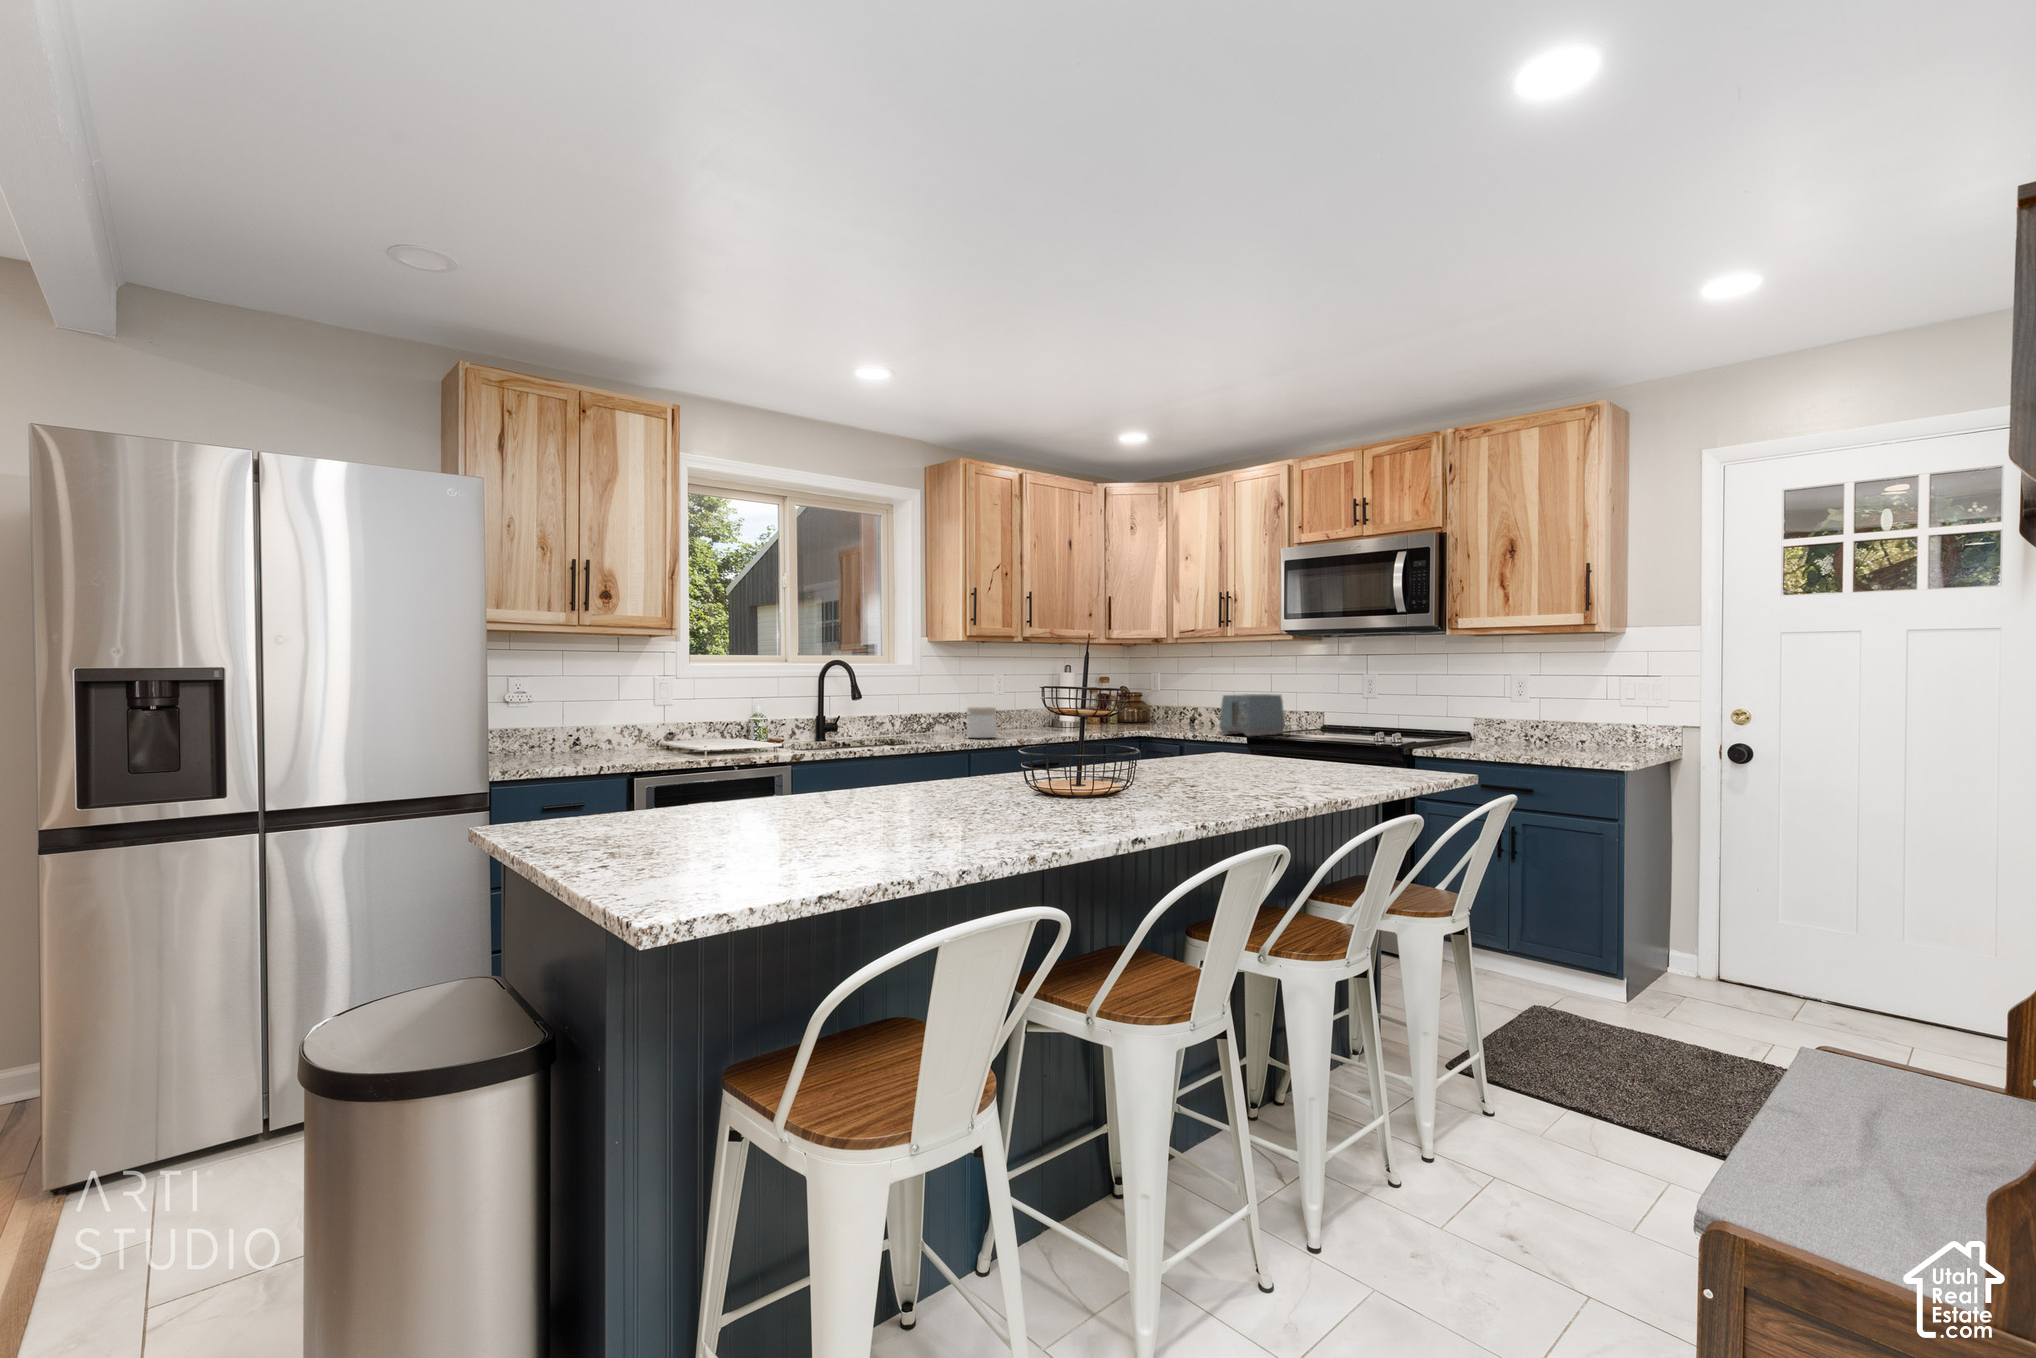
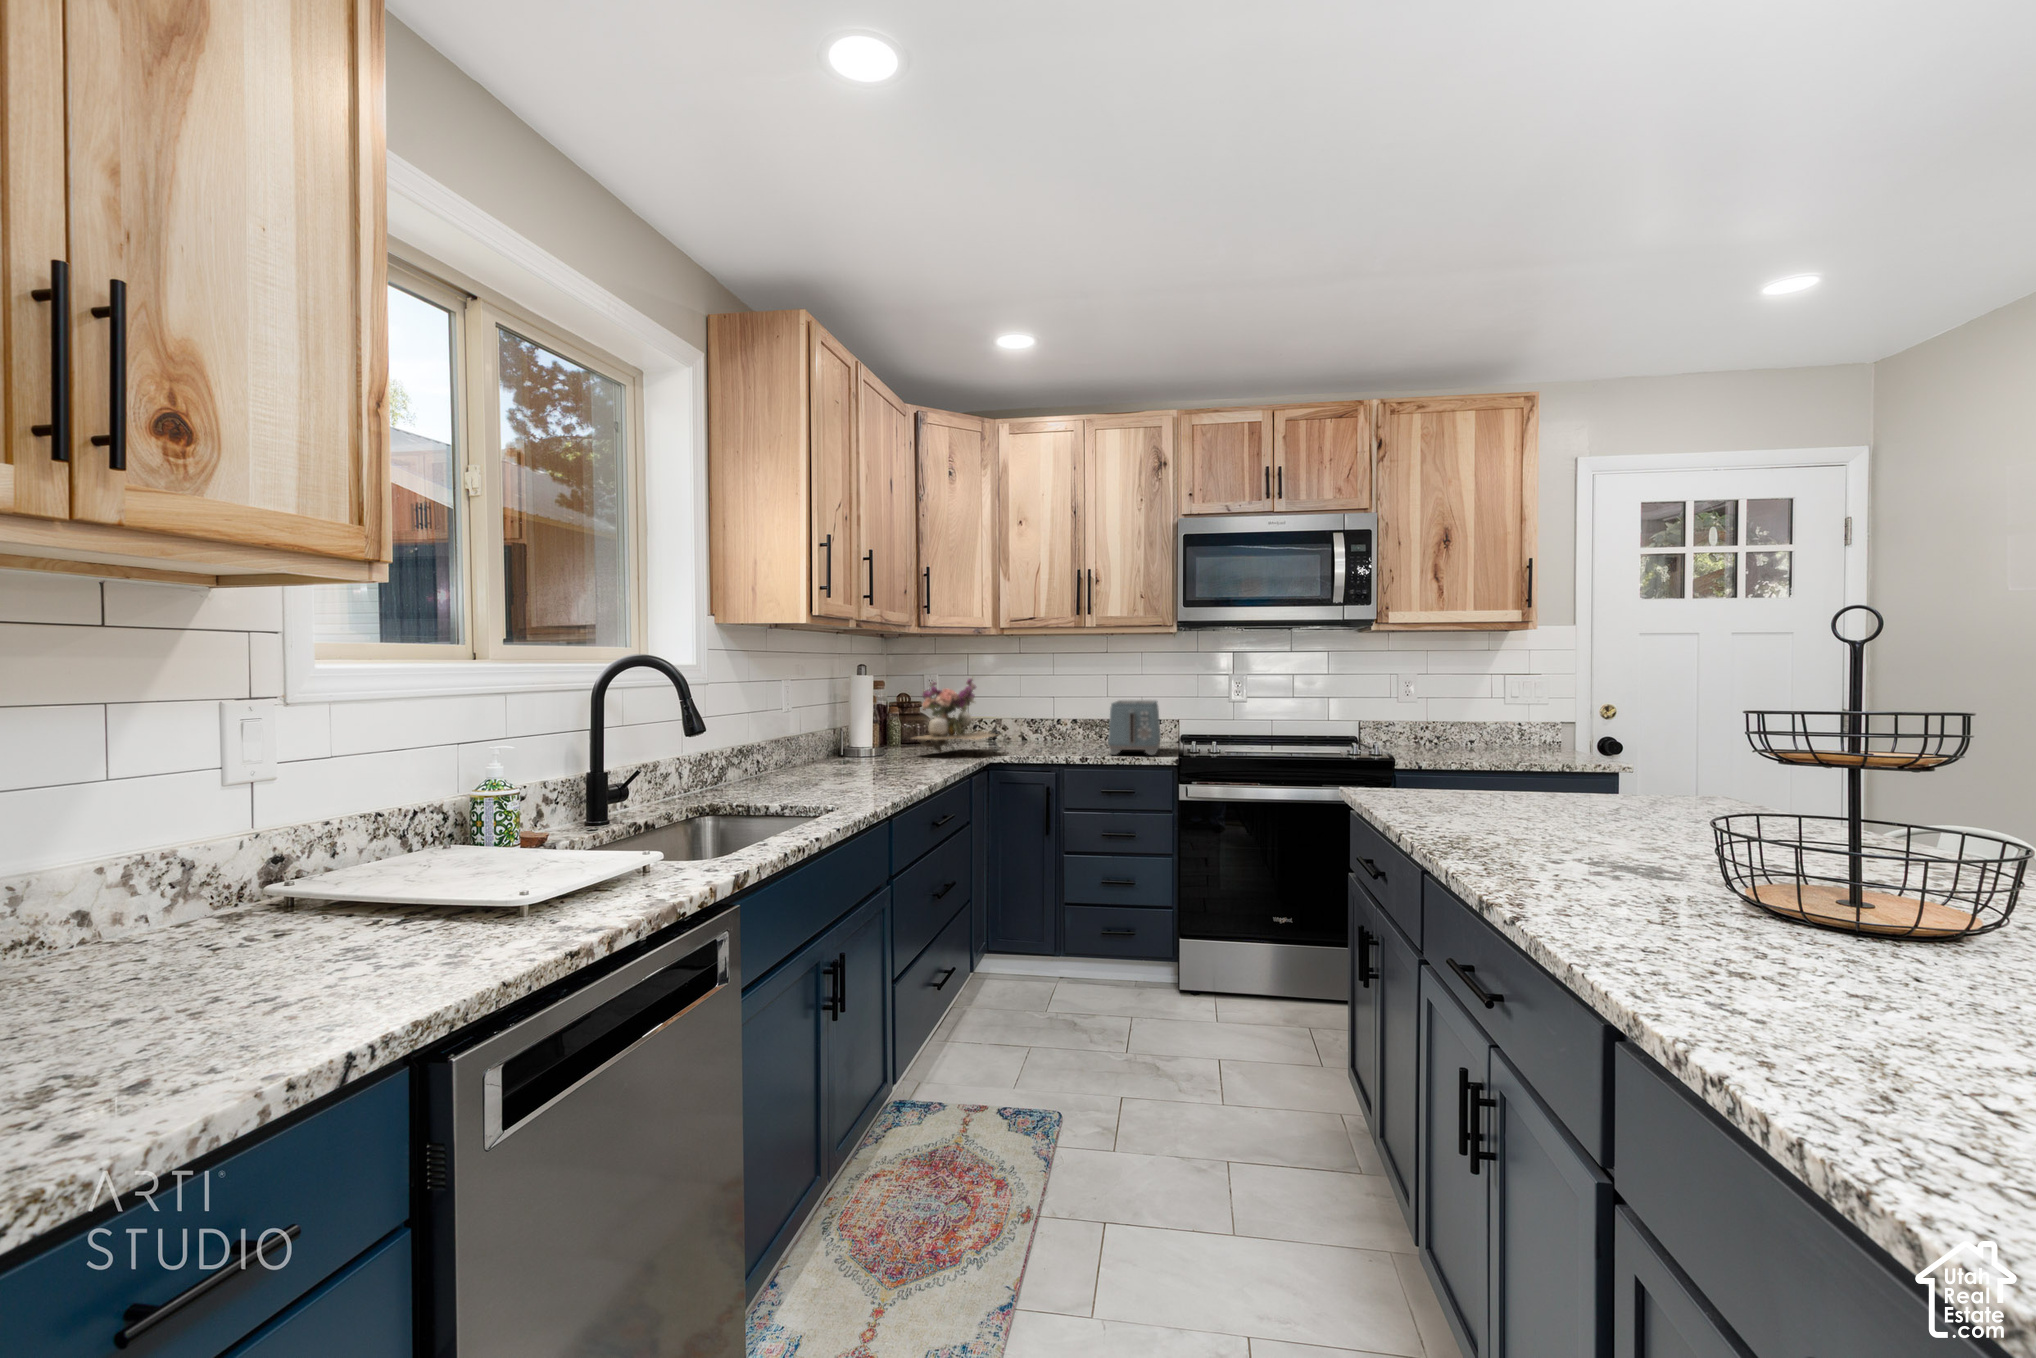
flower arrangement: none [1086,674,1157,729] -> present [913,677,996,753]
jar: present [967,707,996,738] -> none [821,734,869,788]

